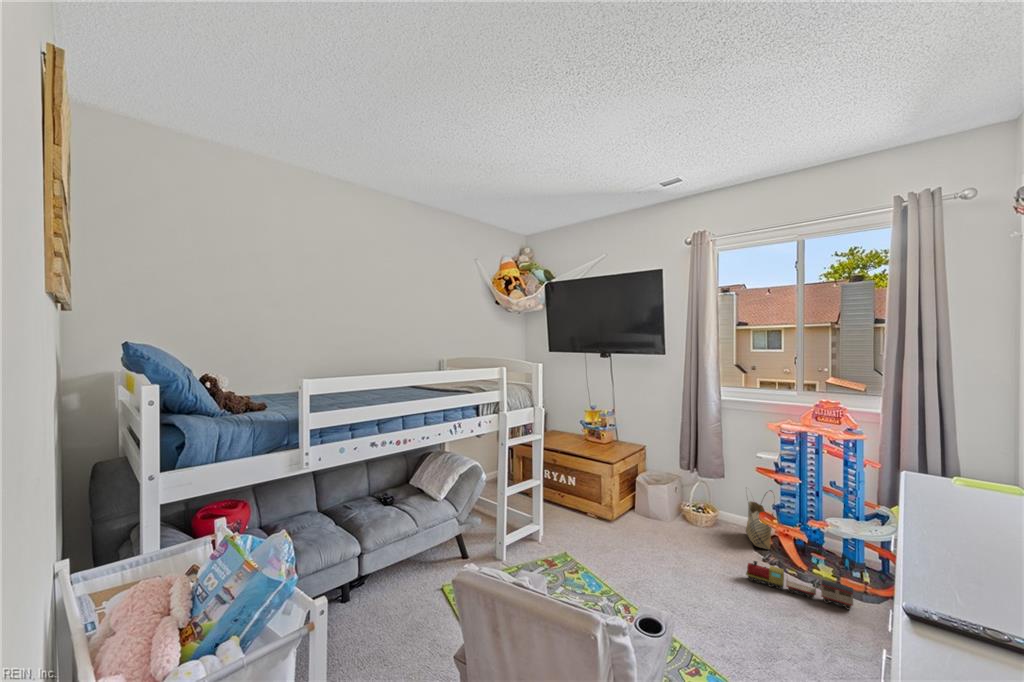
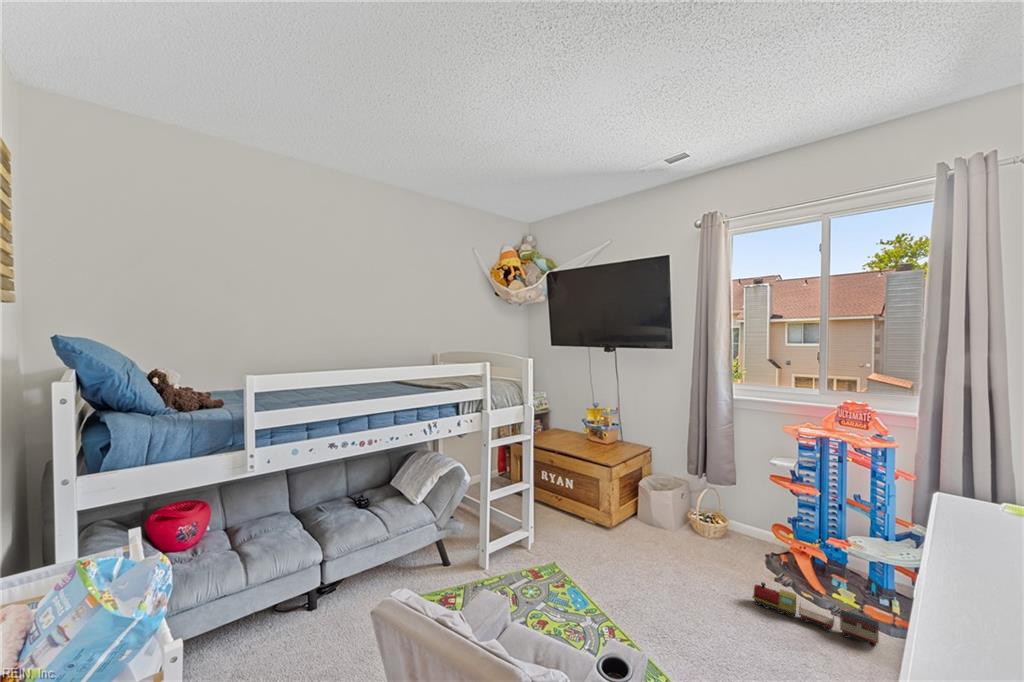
woven basket: present [746,490,773,549] -> none [758,496,790,567]

